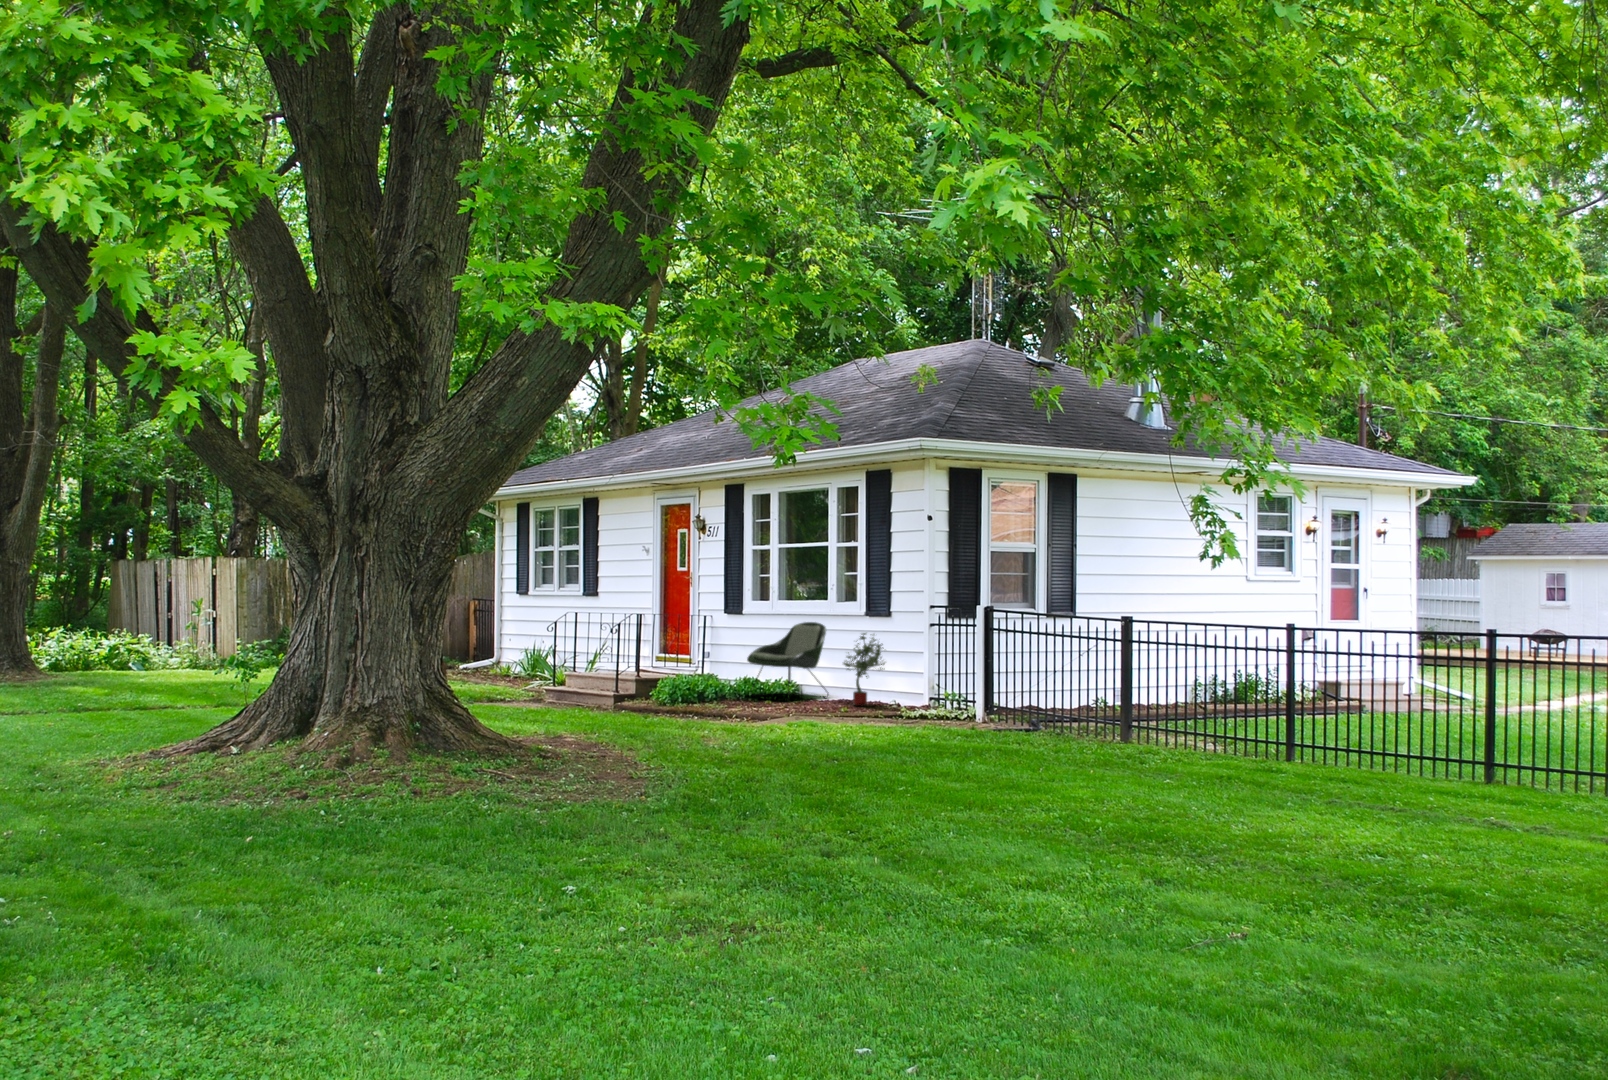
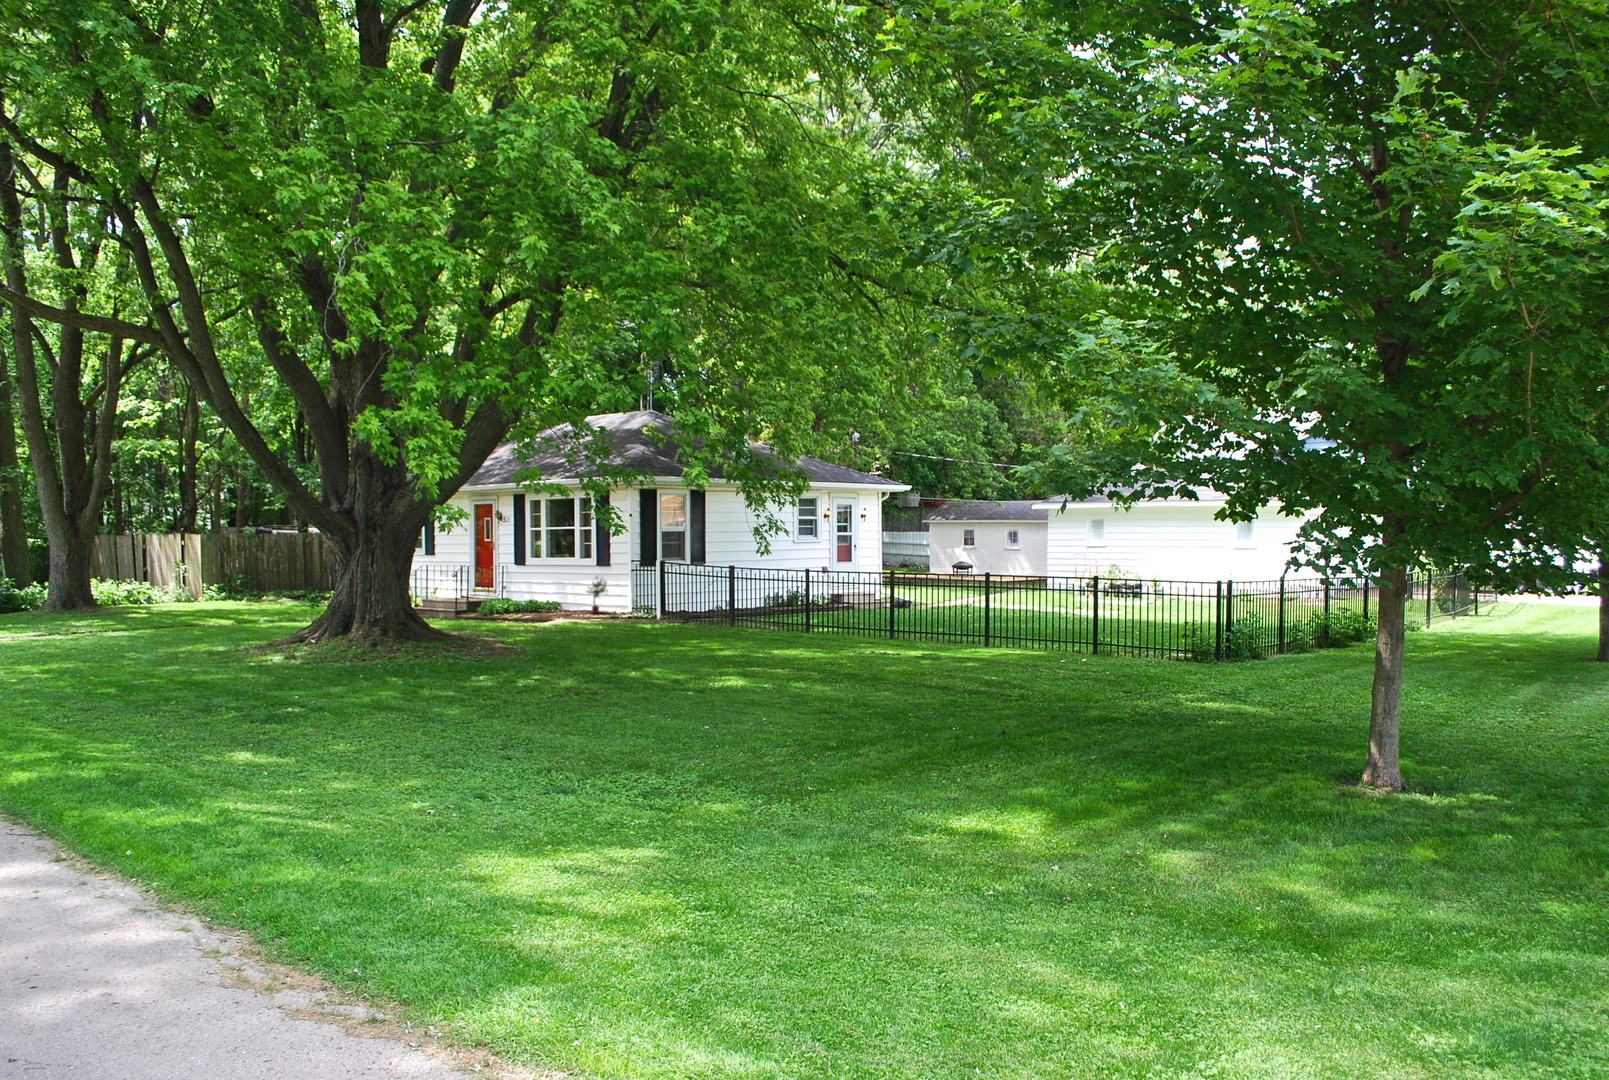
lounge chair: present [747,622,828,701] -> none [533,570,578,612]

